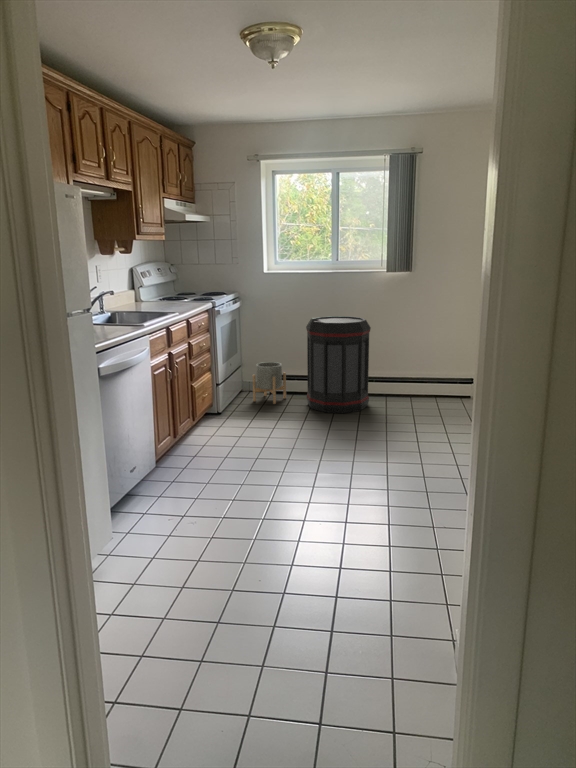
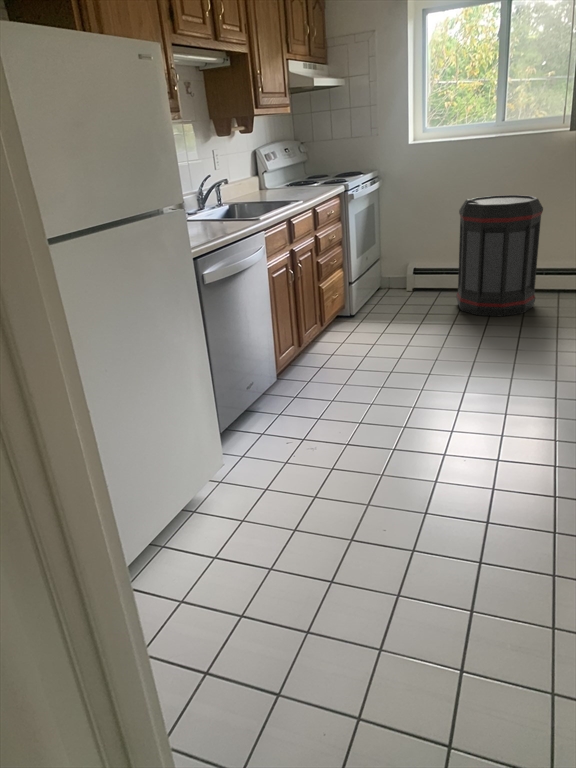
planter: present [253,362,286,404] -> none [393,255,433,305]

